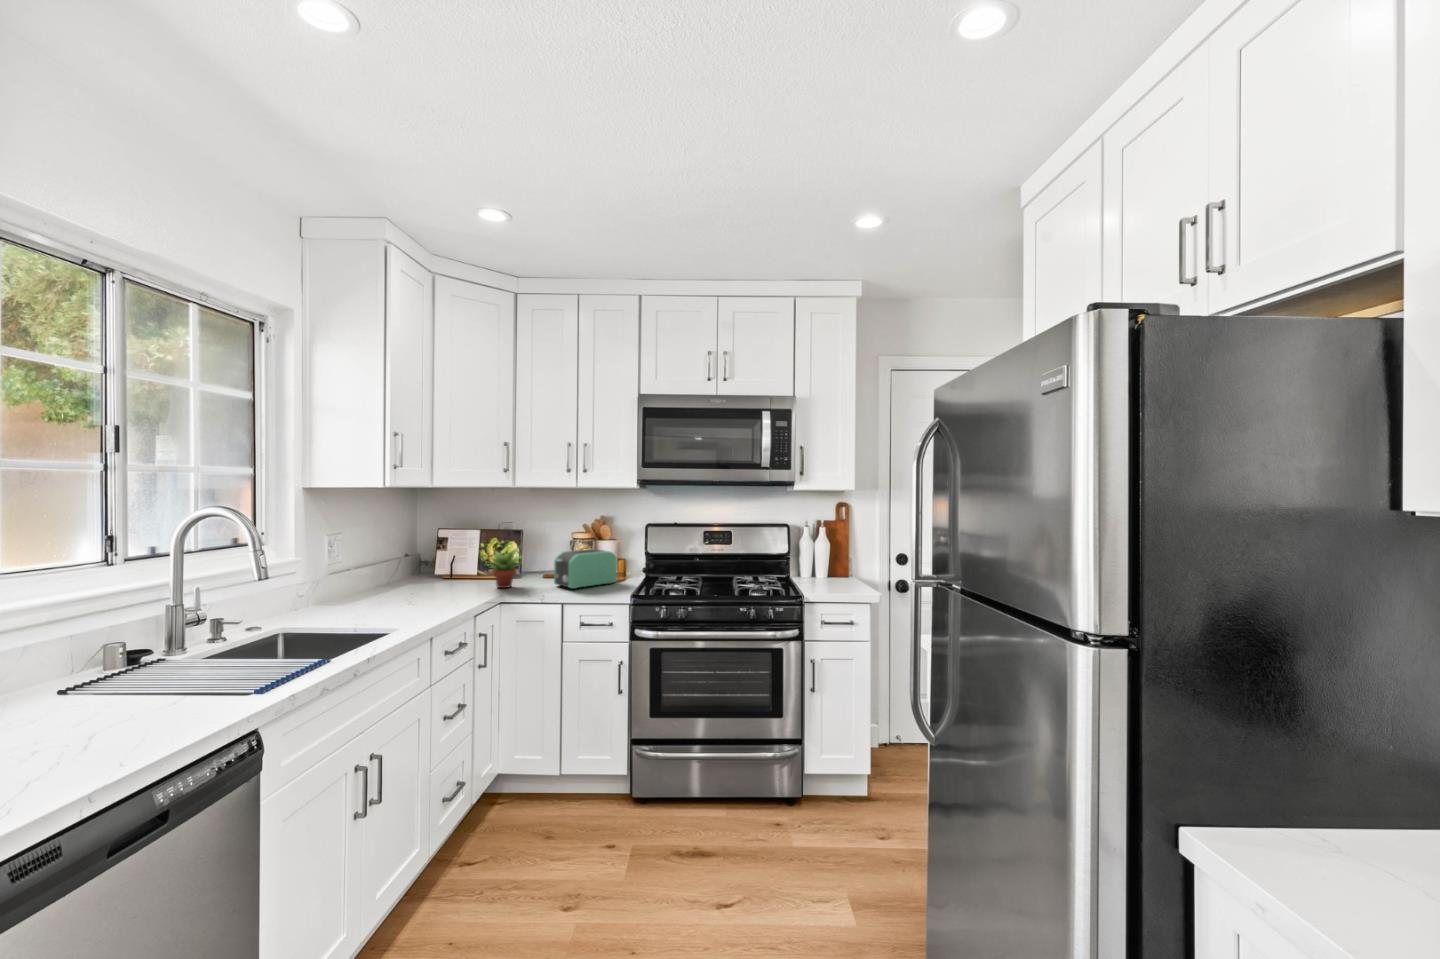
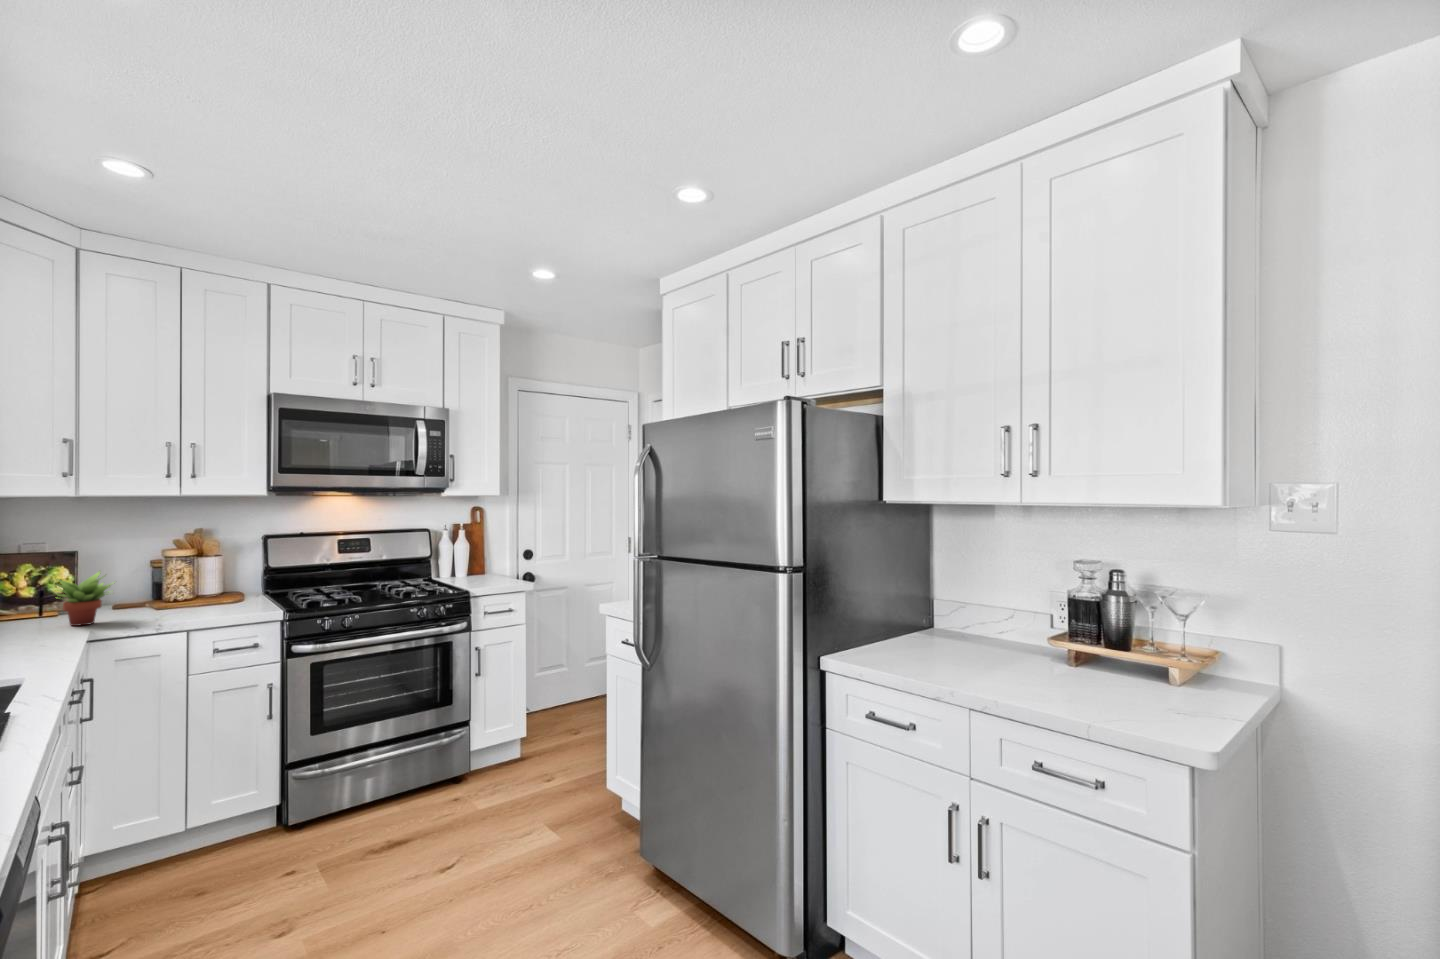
toaster: present [554,549,617,589] -> none [159,568,244,614]

